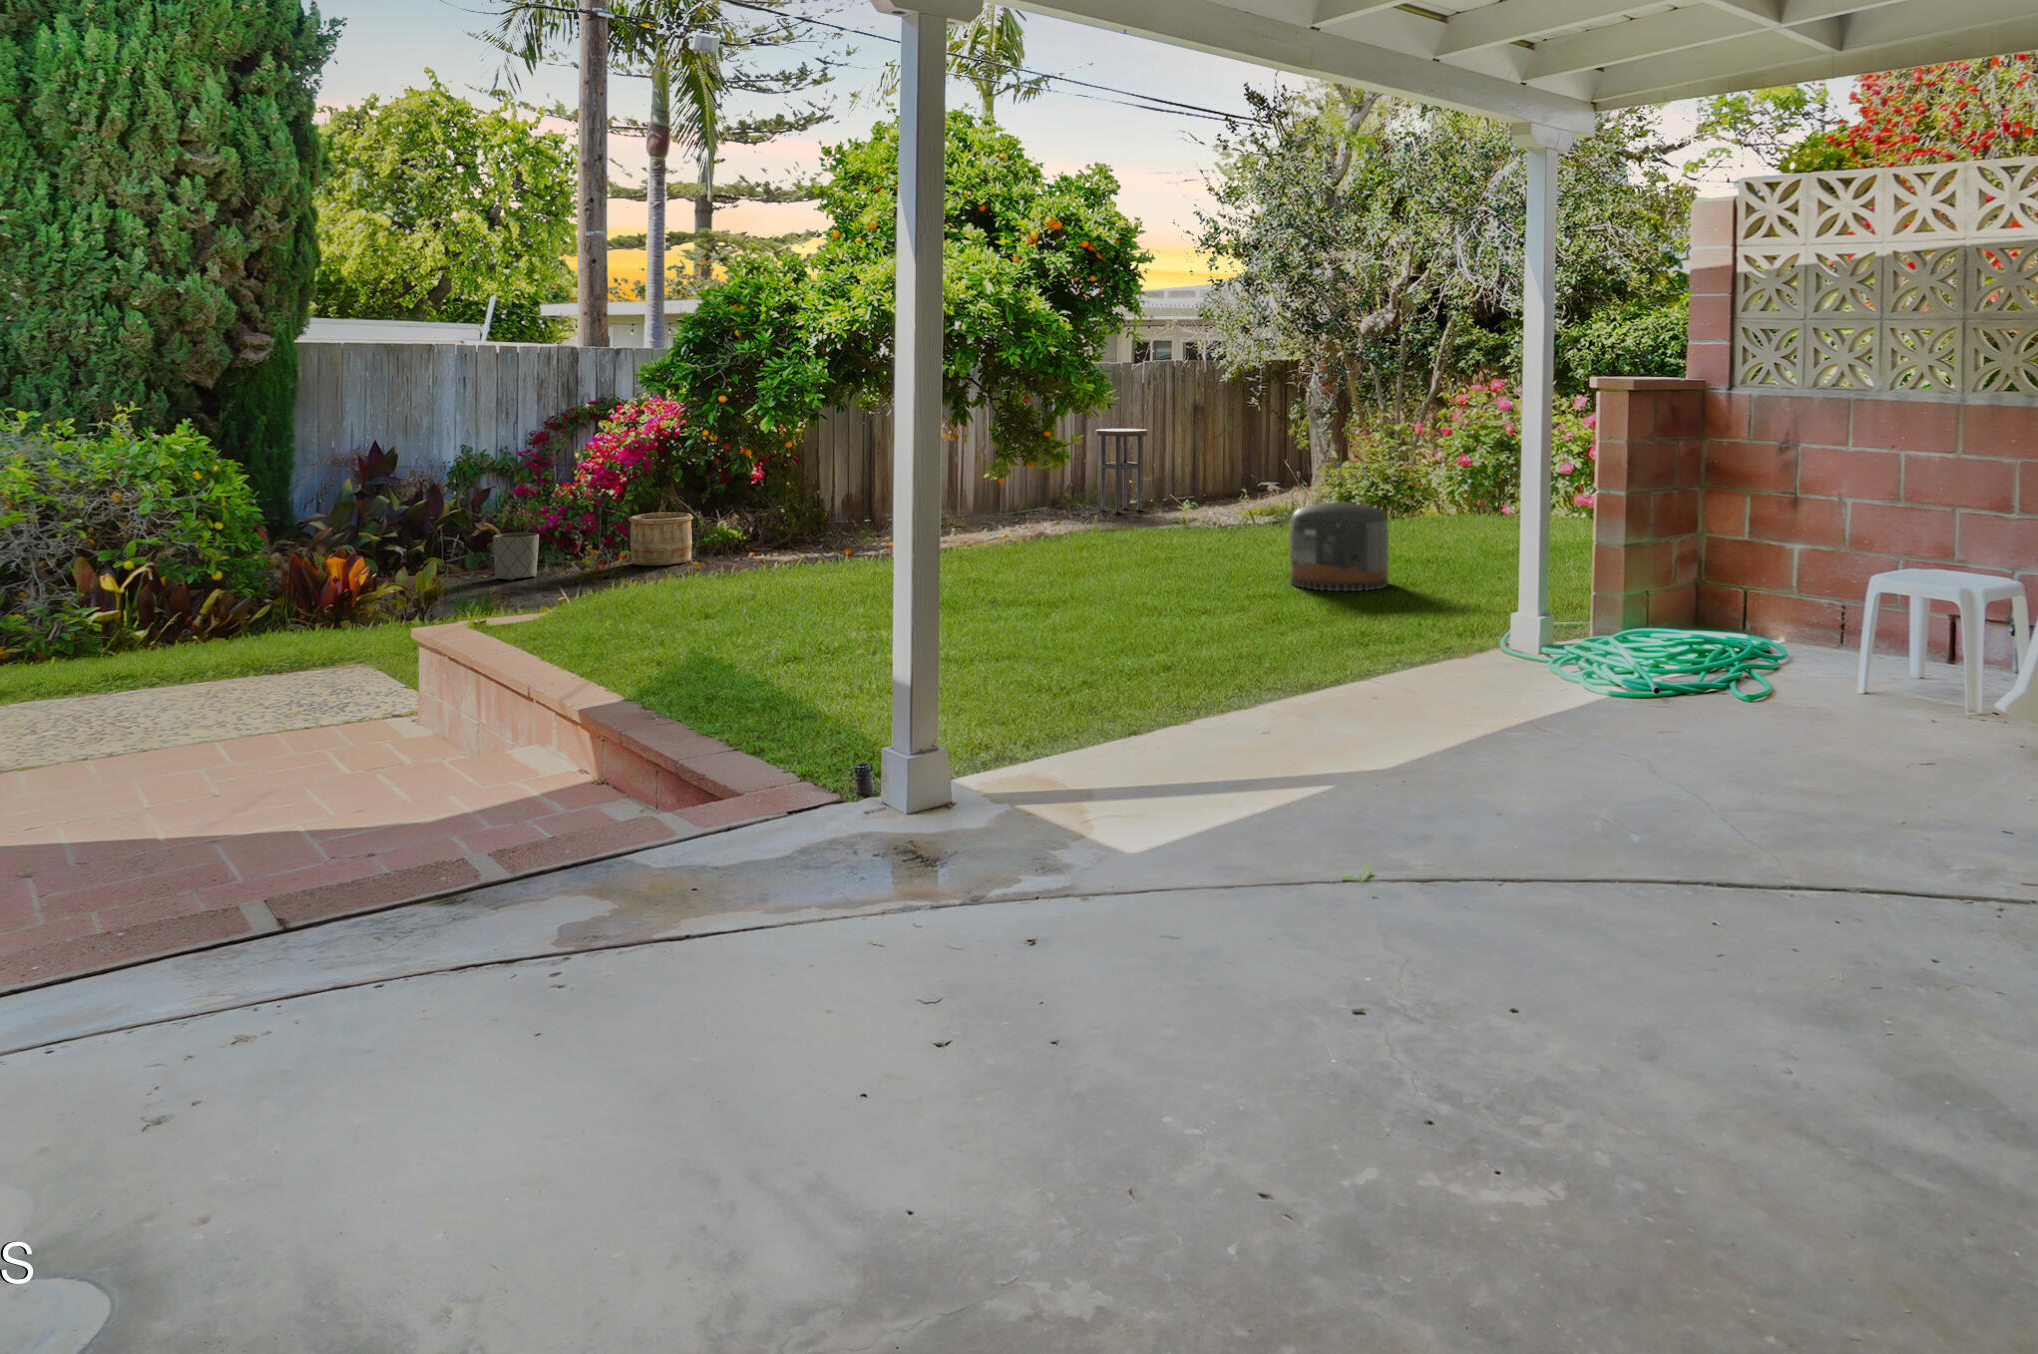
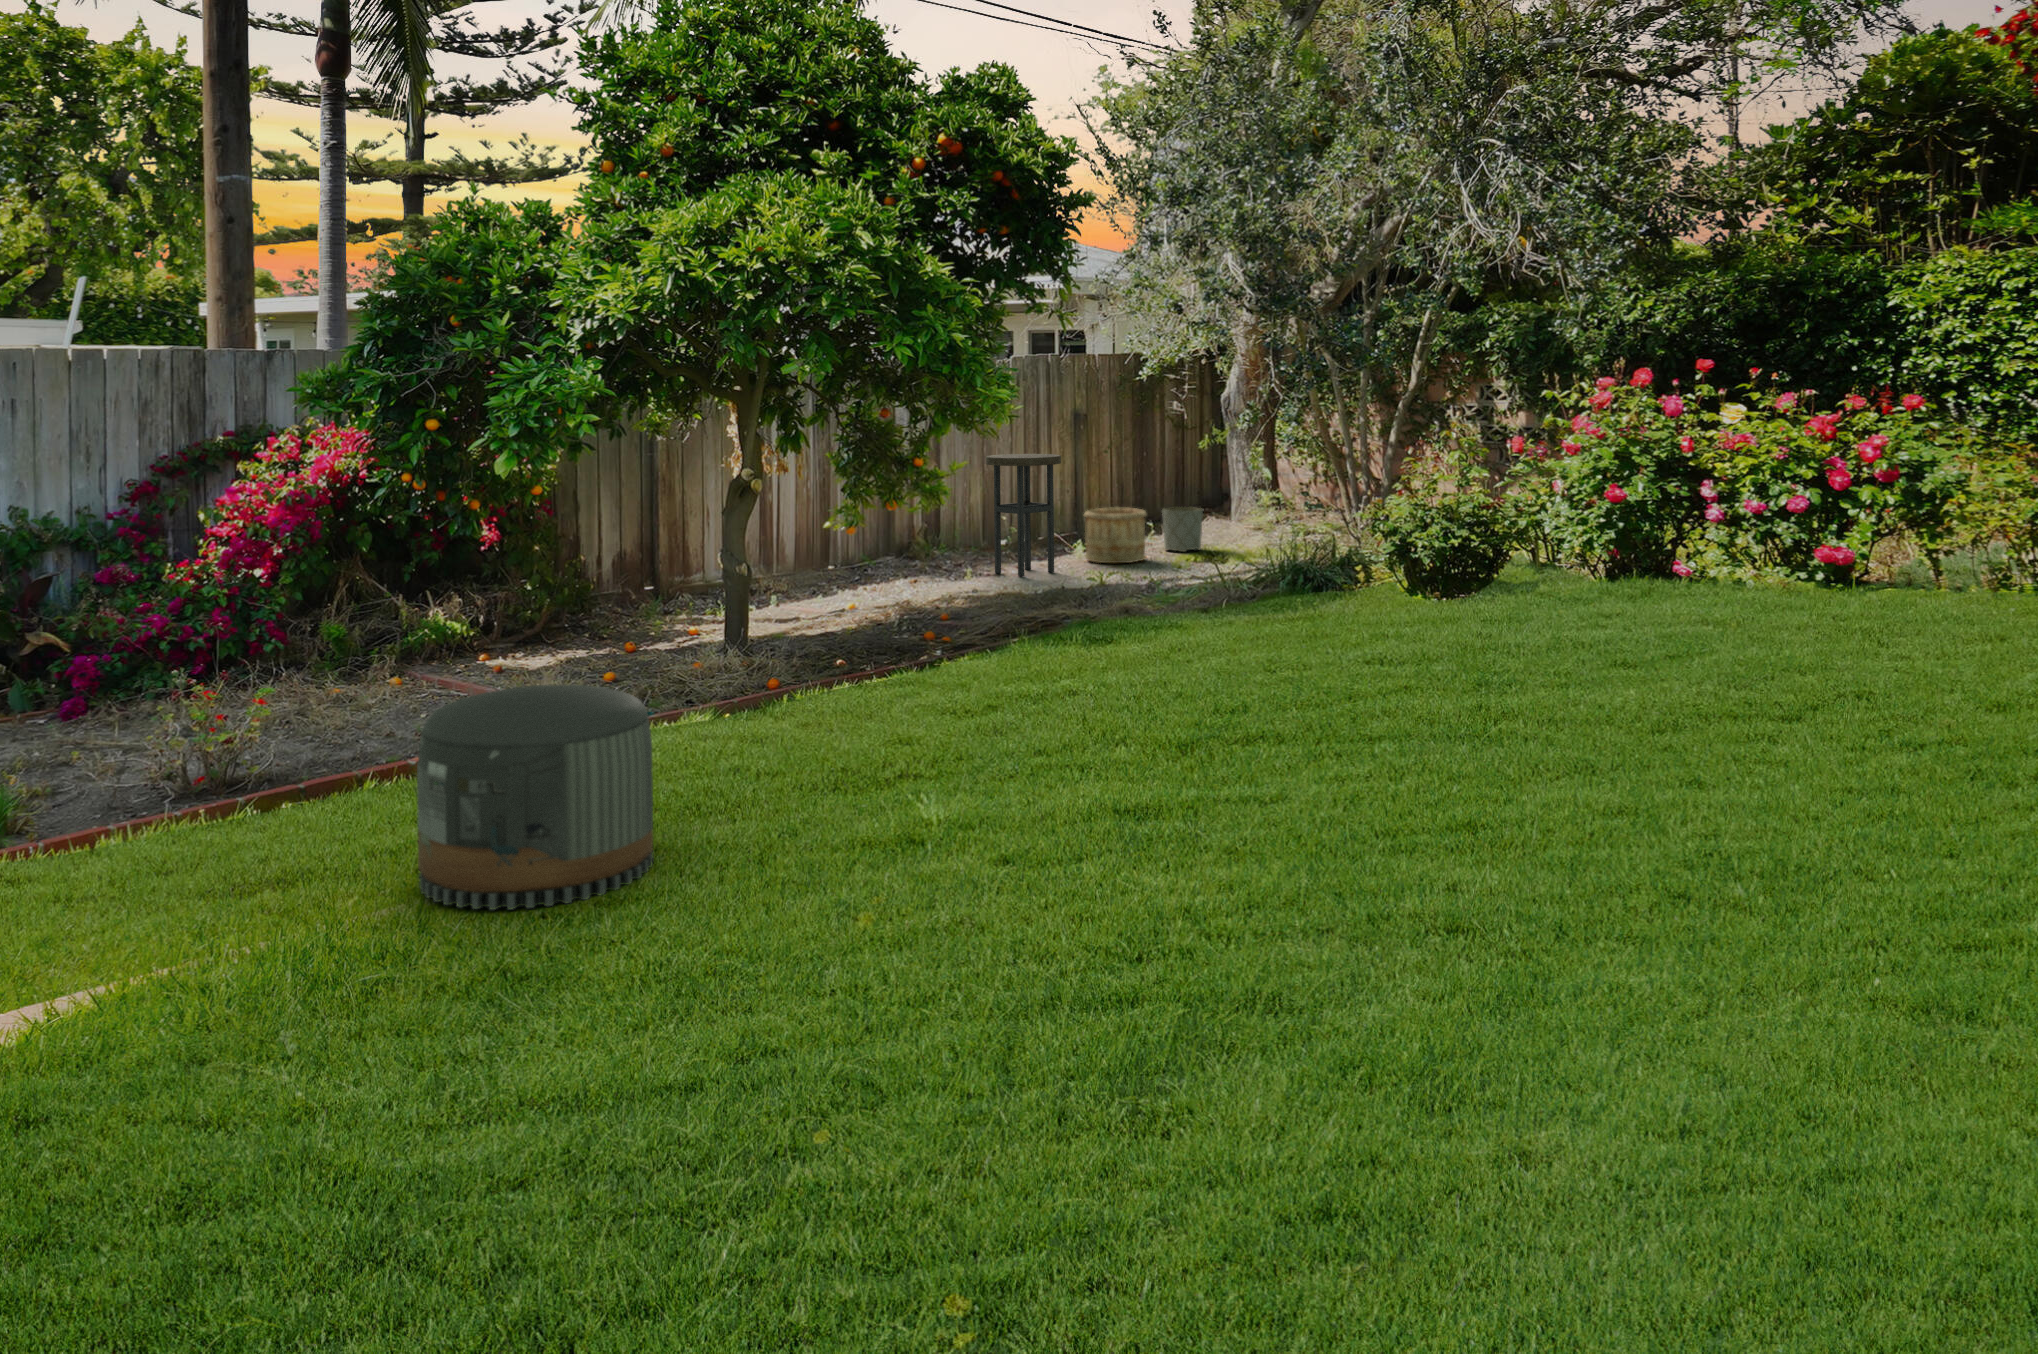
pouf: present [1290,503,1388,591] -> present [417,684,653,910]
wooden bucket: present [629,512,693,566] -> present [1083,507,1146,563]
planter: present [493,533,539,581] -> present [1162,507,1202,552]

